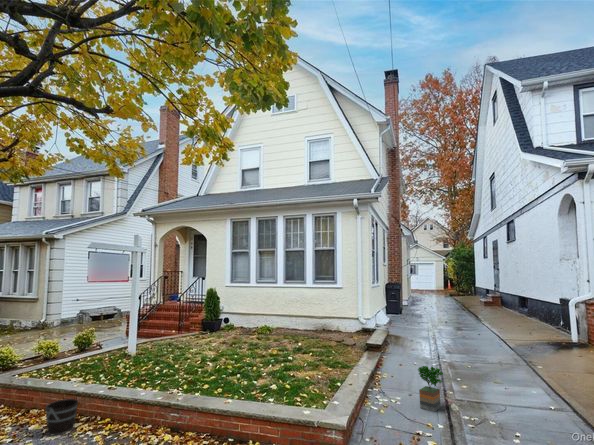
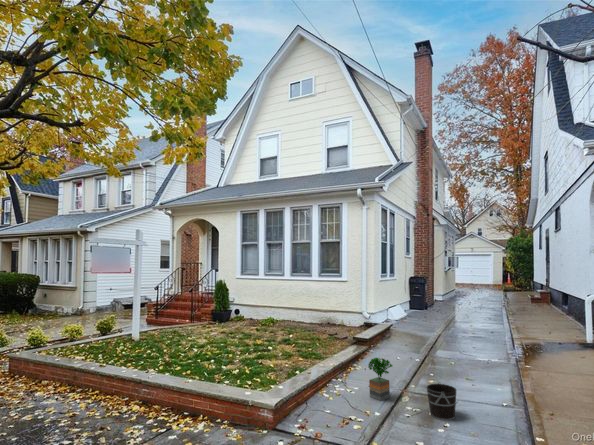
bucket: present [46,398,78,435] -> present [426,383,456,420]

